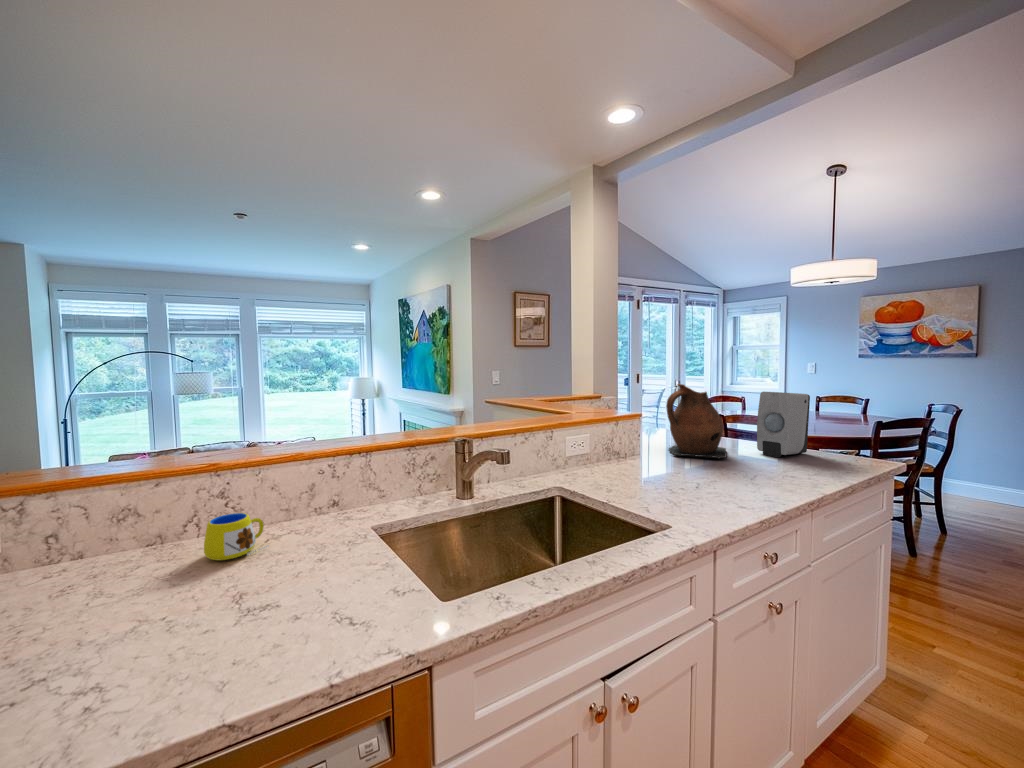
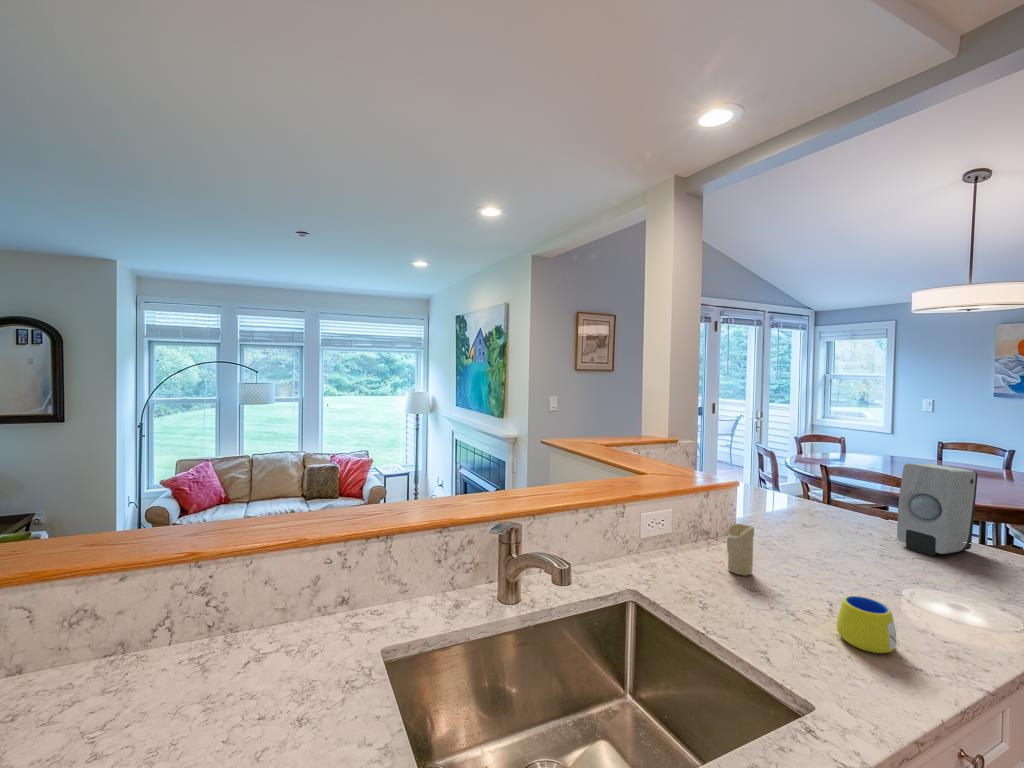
ceramic pitcher: present [666,384,726,459] -> none [768,446,857,554]
candle: none [630,438,649,475] -> present [727,524,754,575]
mug: present [204,513,269,560] -> present [836,596,896,653]

